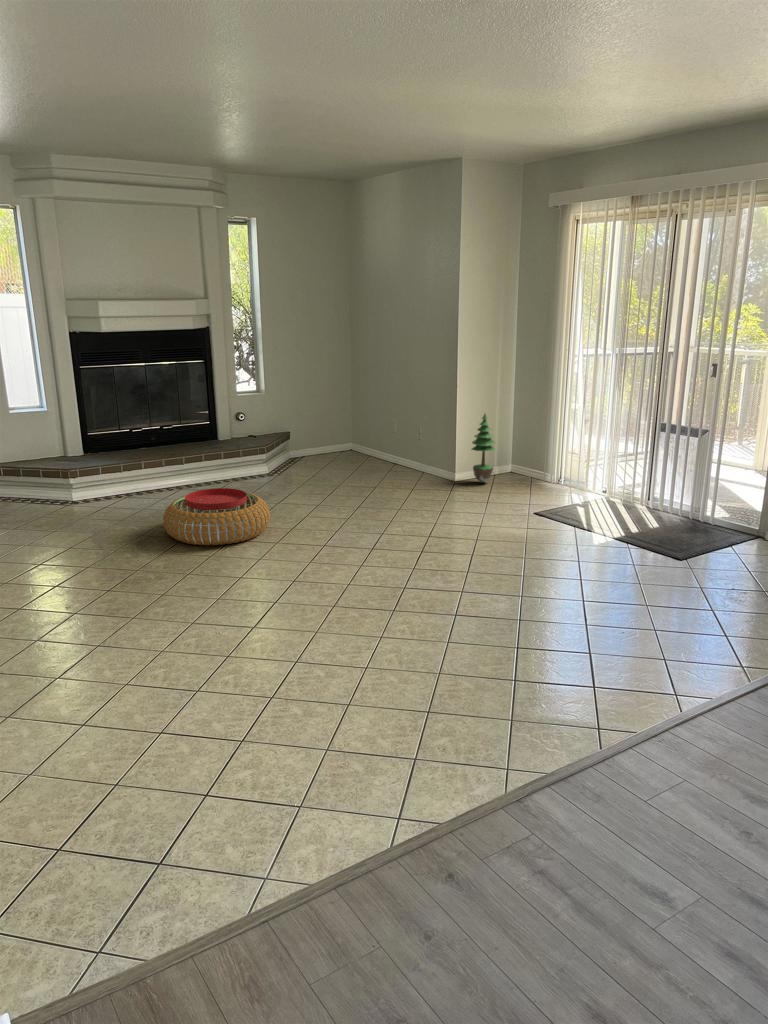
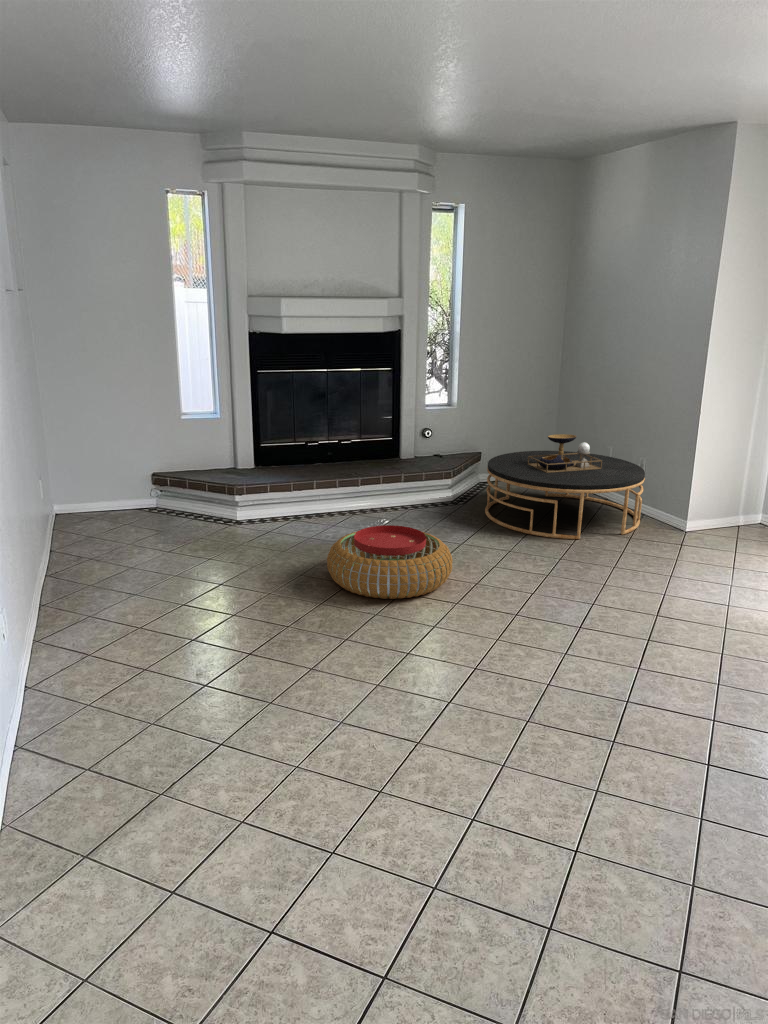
coffee table: none [295,410,422,493] -> present [485,434,645,539]
potted tree: present [472,414,496,483] -> none [710,449,745,537]

